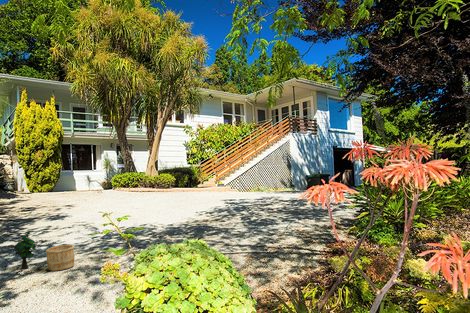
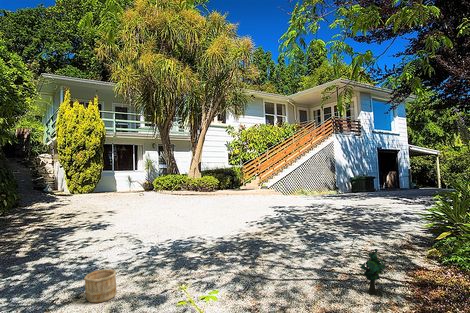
decorative plant: present [13,232,36,270] -> present [359,249,385,295]

